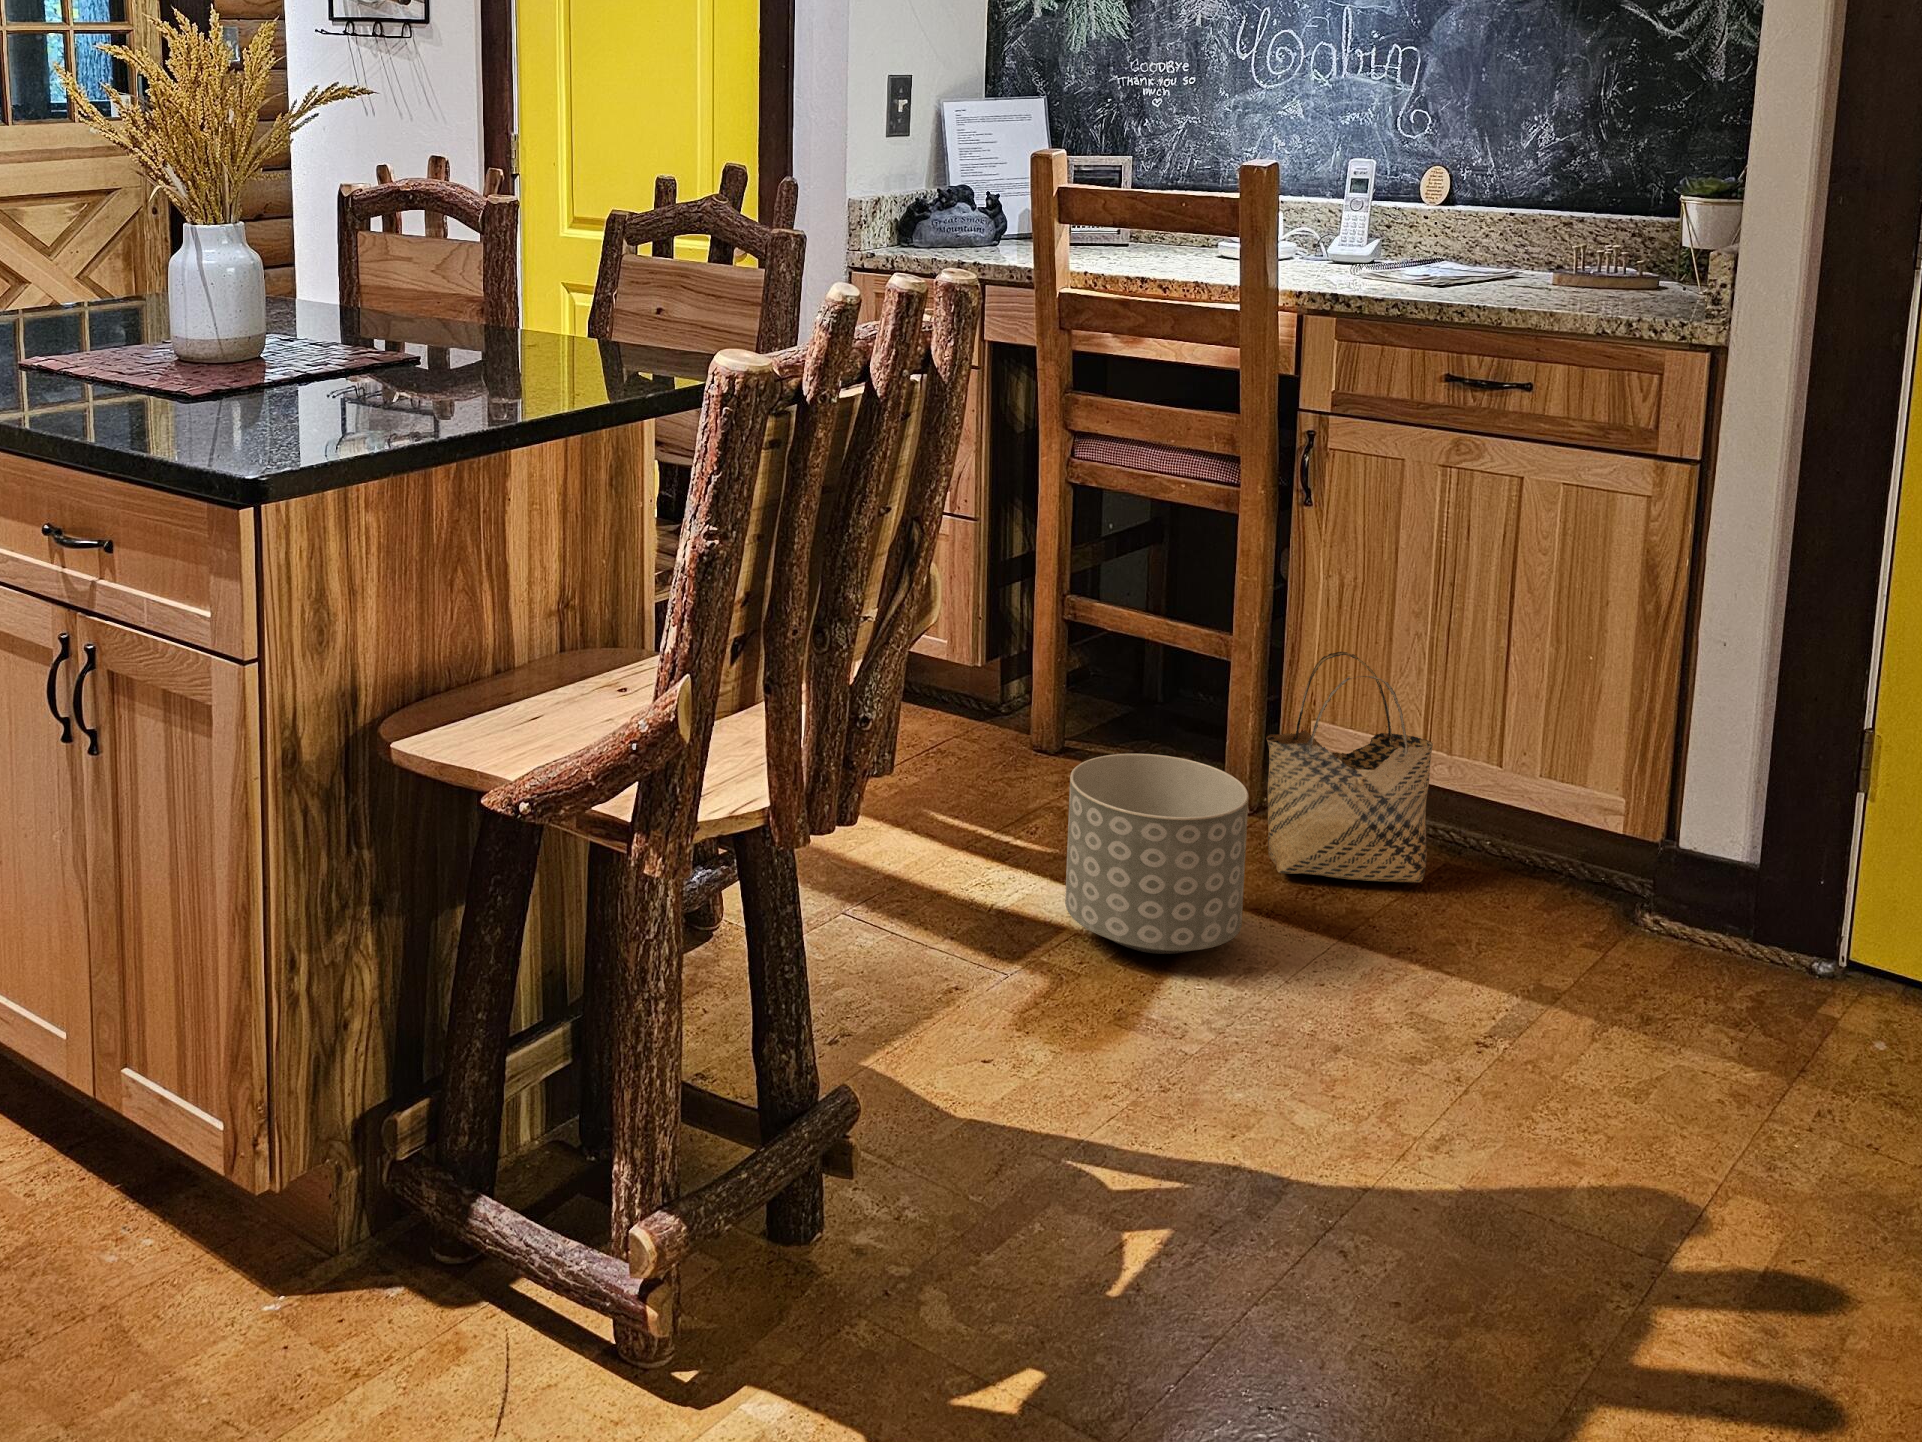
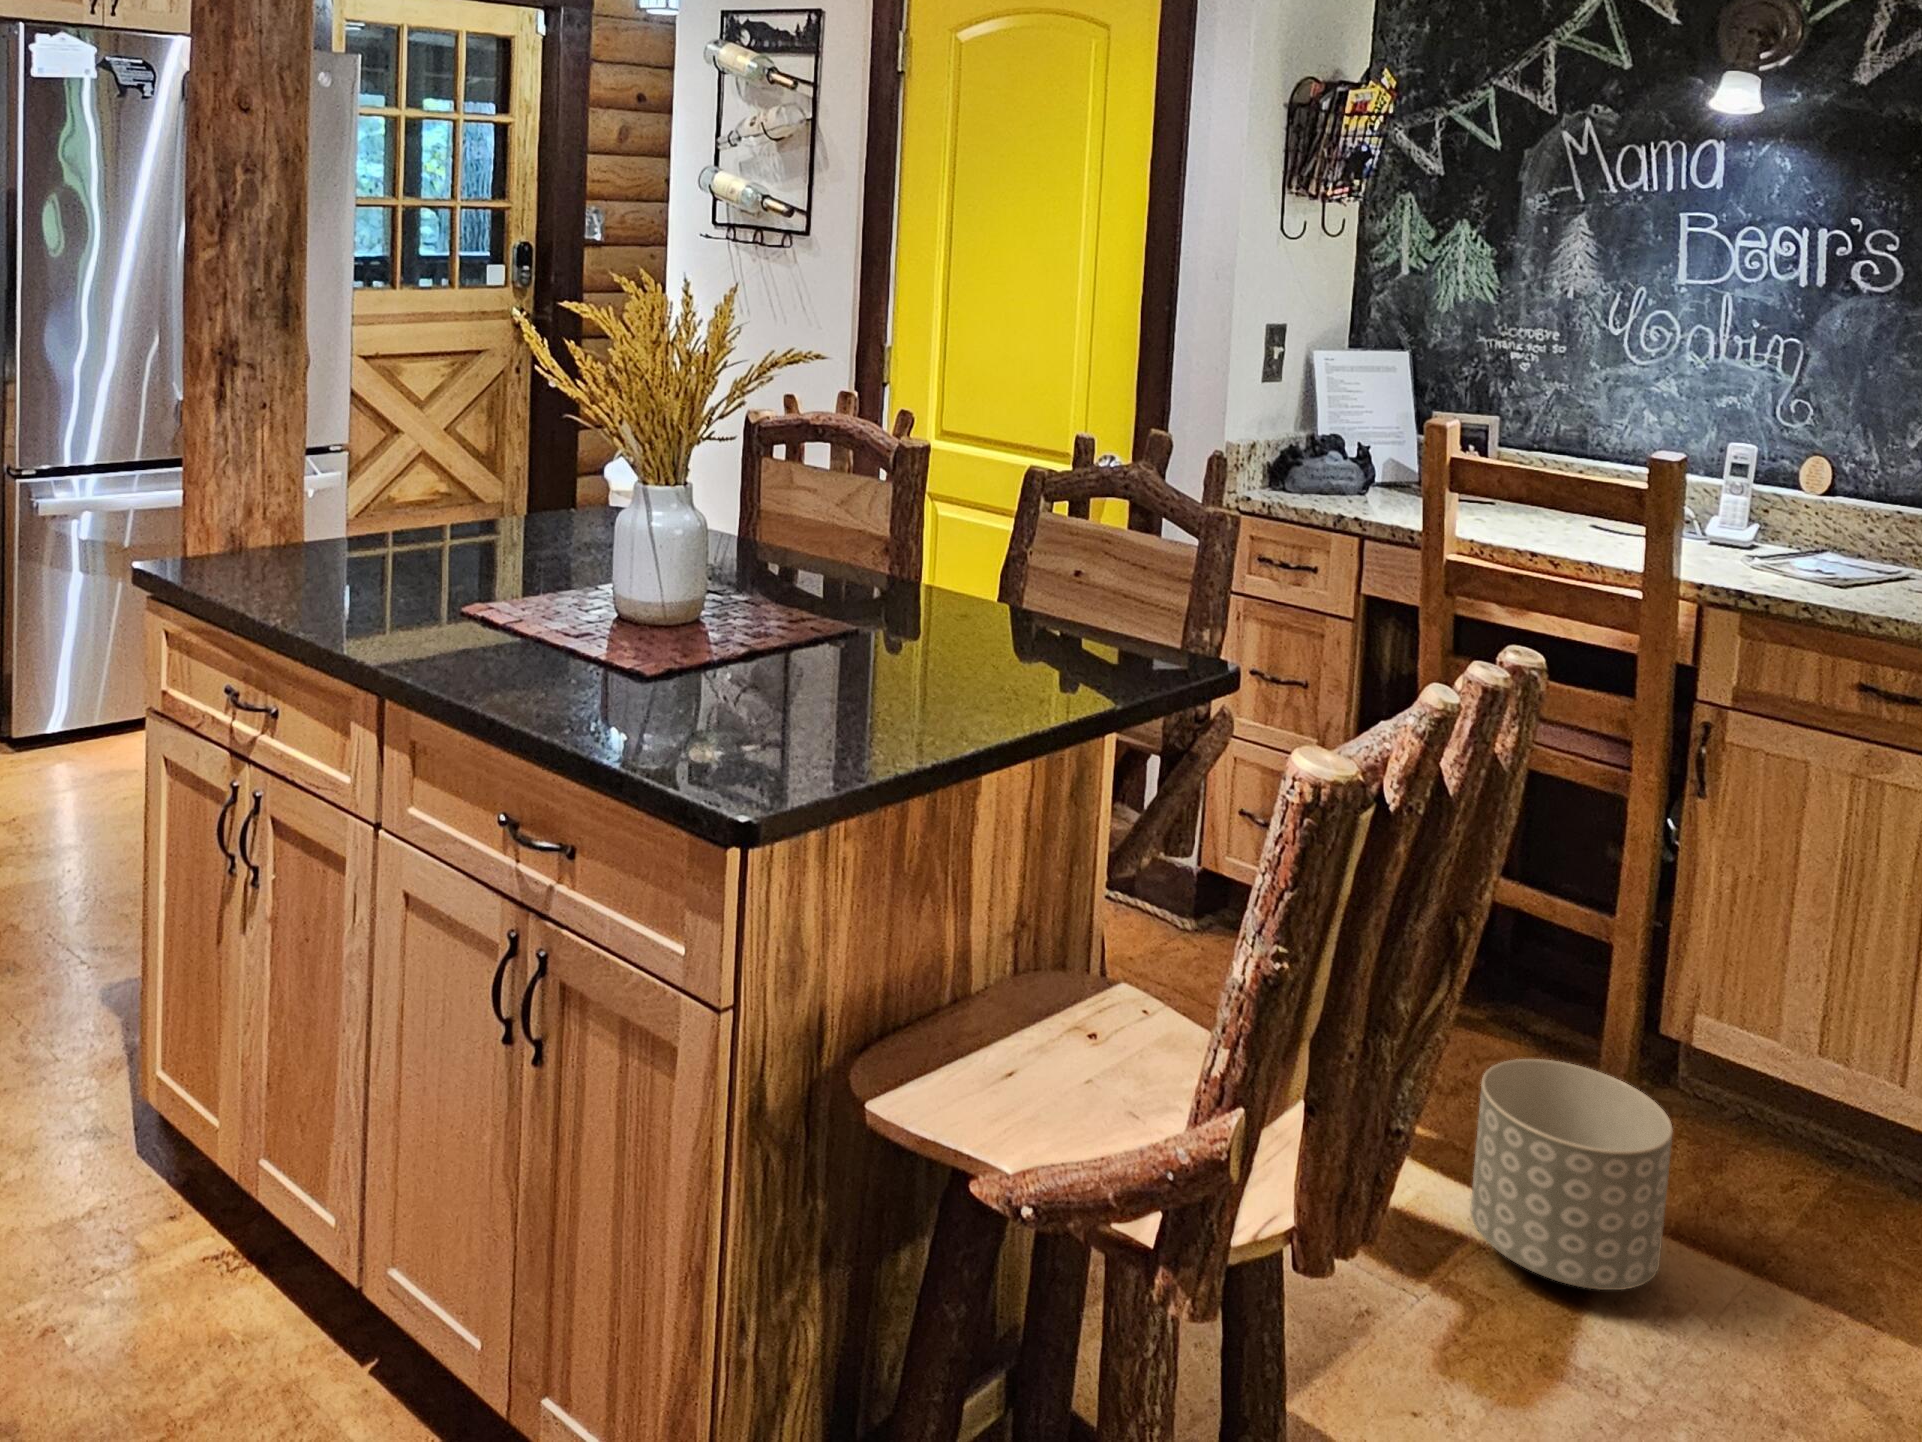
woven basket: present [1266,652,1433,882] -> none [1664,958,1843,1211]

